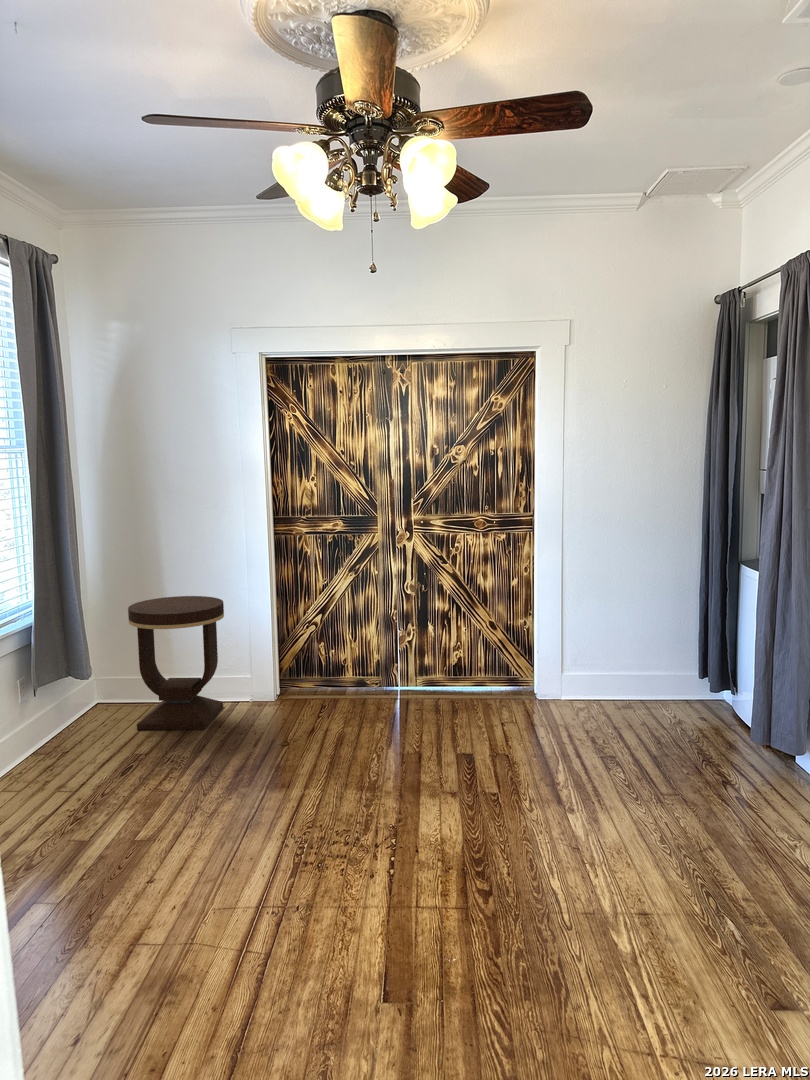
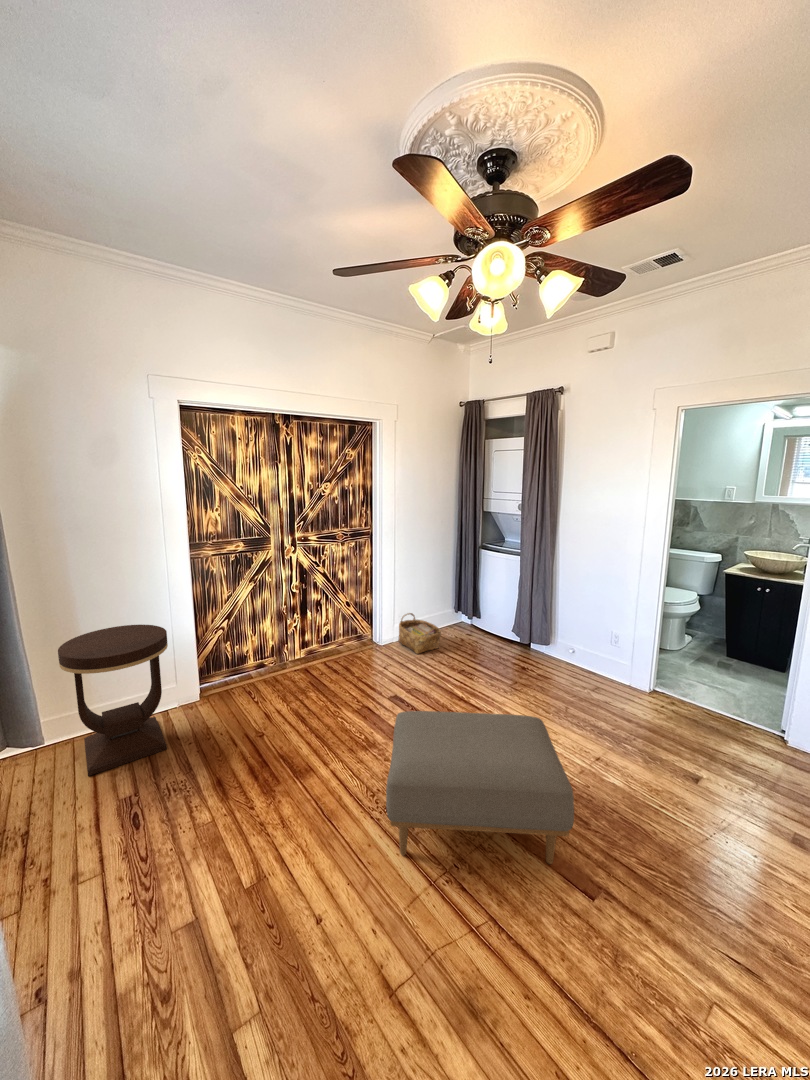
woven basket: none [562,655,625,720] -> present [398,613,441,654]
ottoman: none [240,731,502,957] -> present [386,711,574,864]

